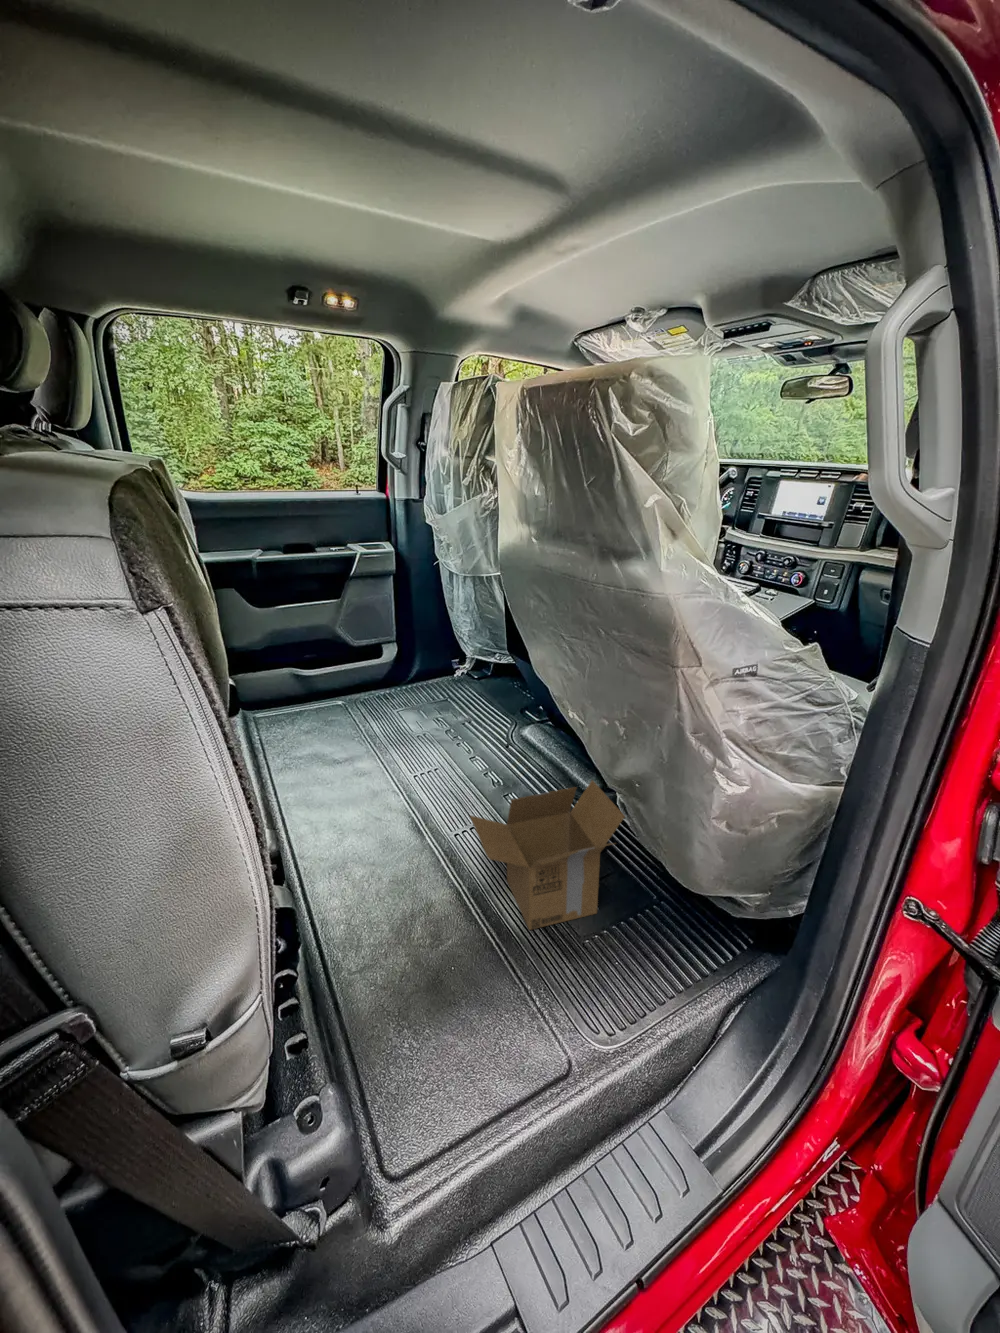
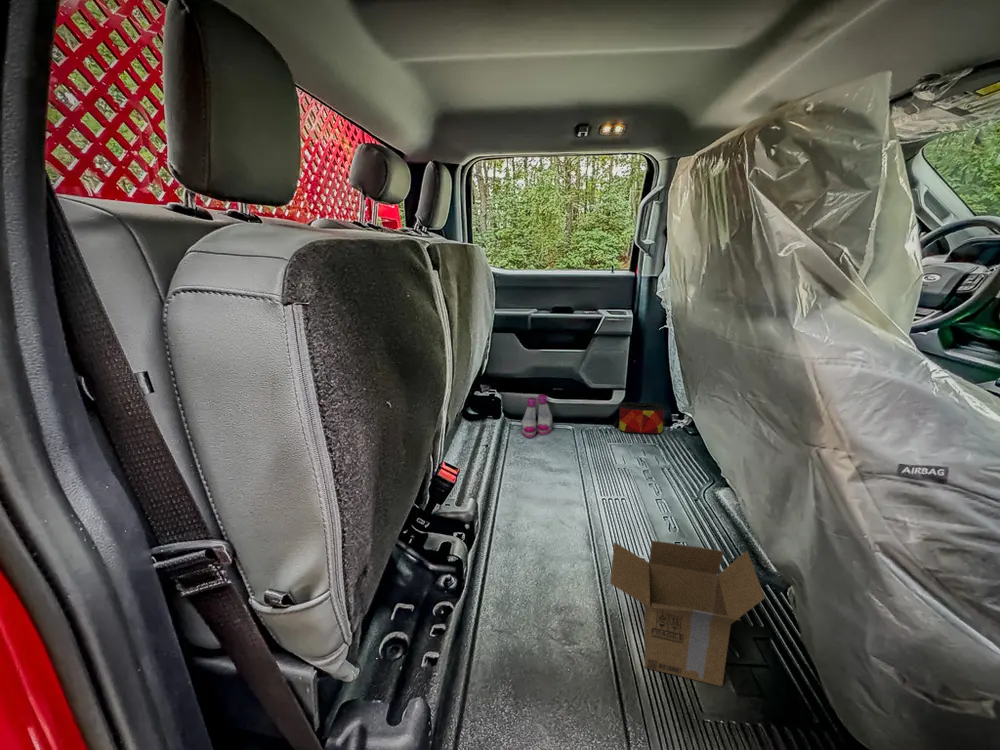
bag: none [389,651,447,692] -> present [613,402,666,434]
boots: none [271,664,316,726] -> present [521,394,553,437]

